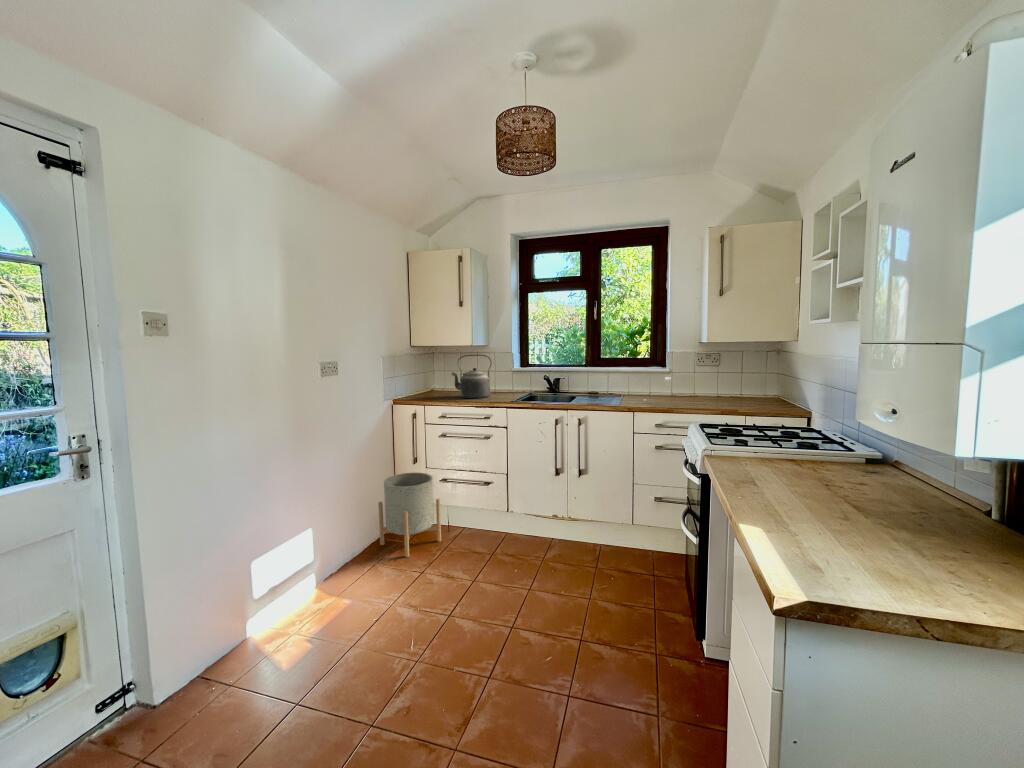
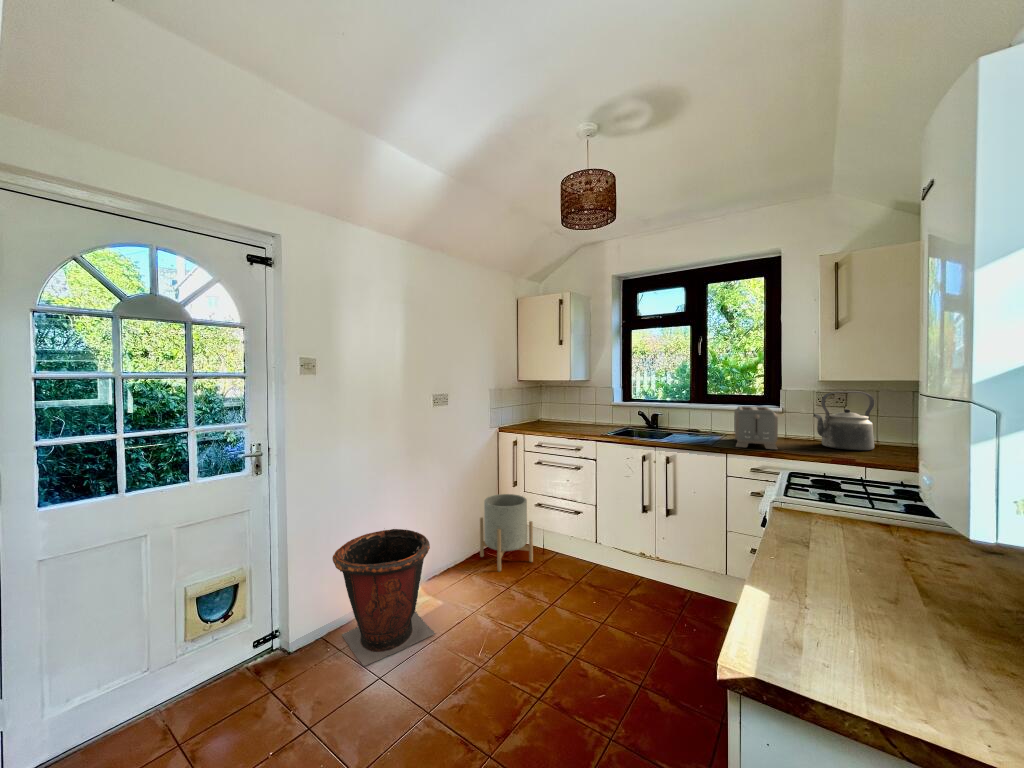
kettle: present [452,355,492,398] -> present [813,391,874,450]
toaster: none [632,368,673,406] -> present [734,406,778,449]
trash can: none [212,521,354,694] -> present [332,529,435,666]

